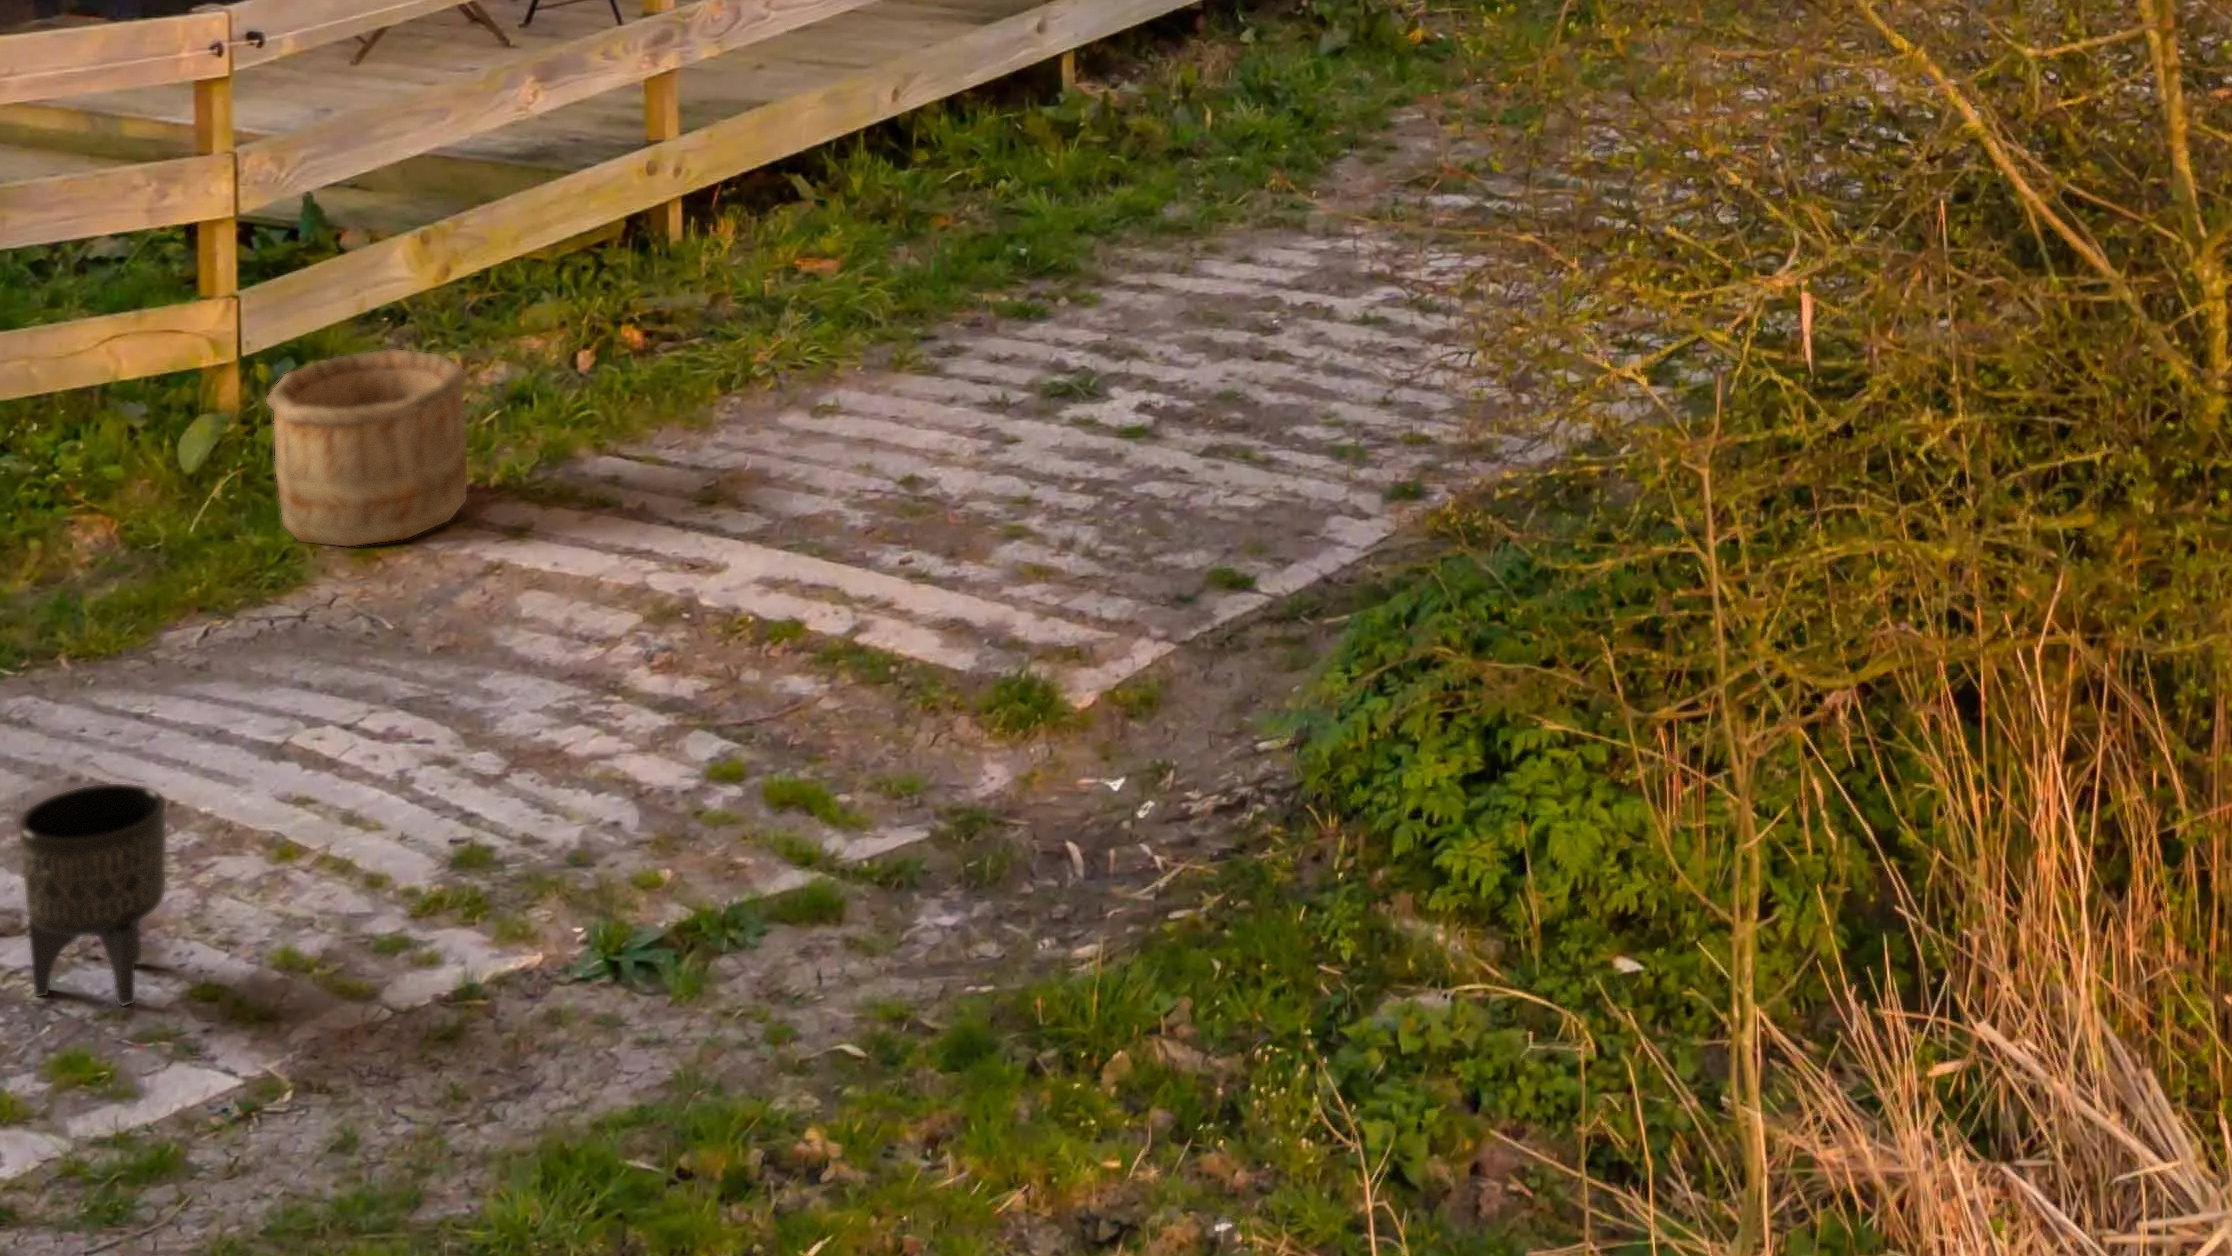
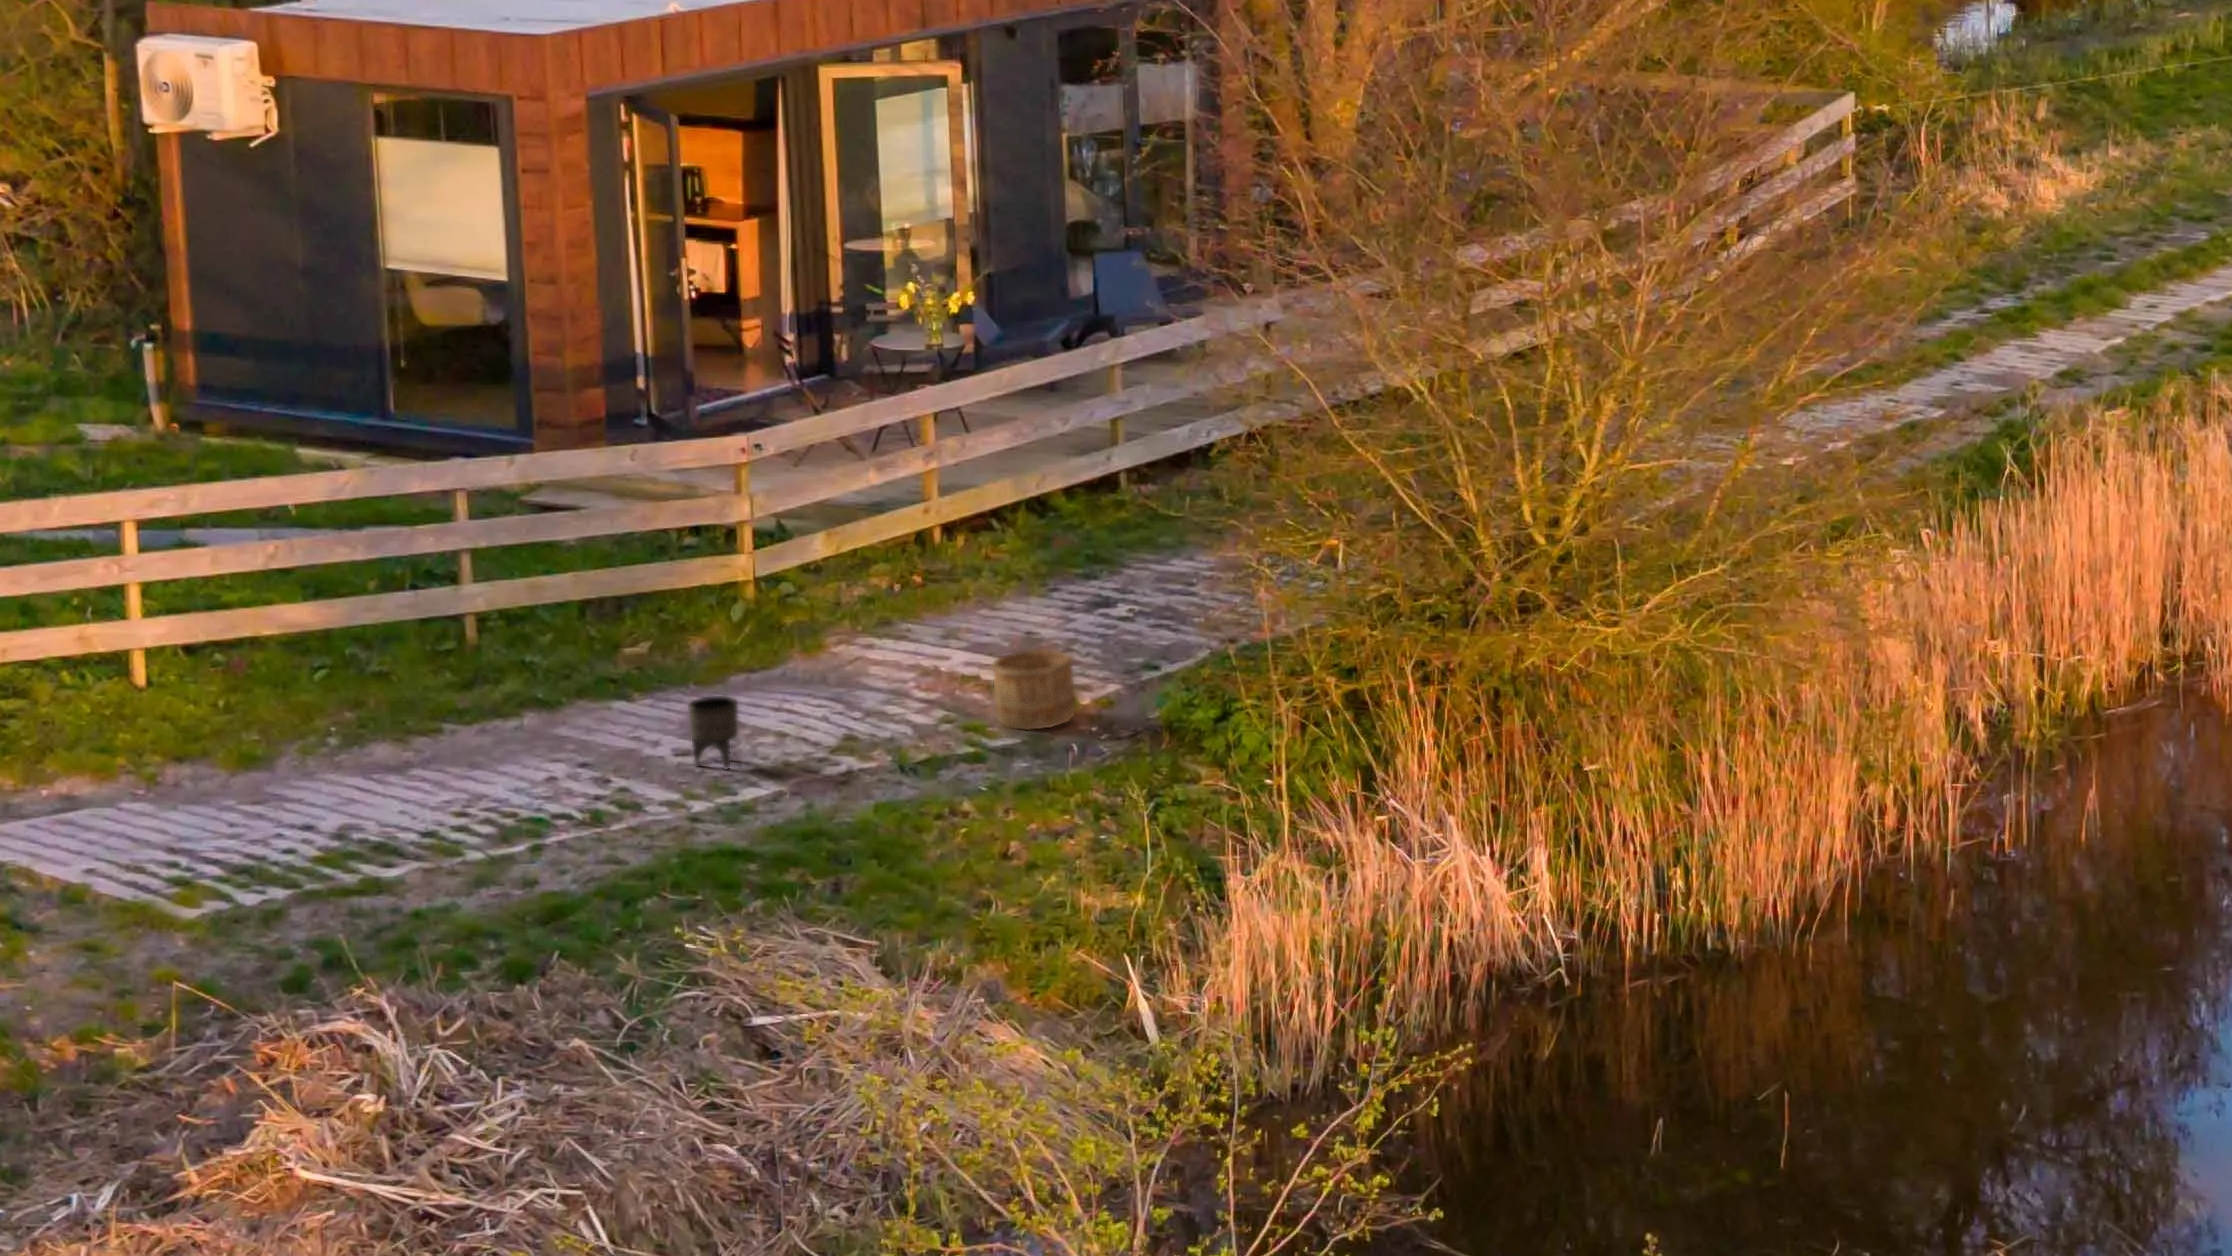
wooden bucket: present [267,349,467,546] -> present [991,649,1075,730]

